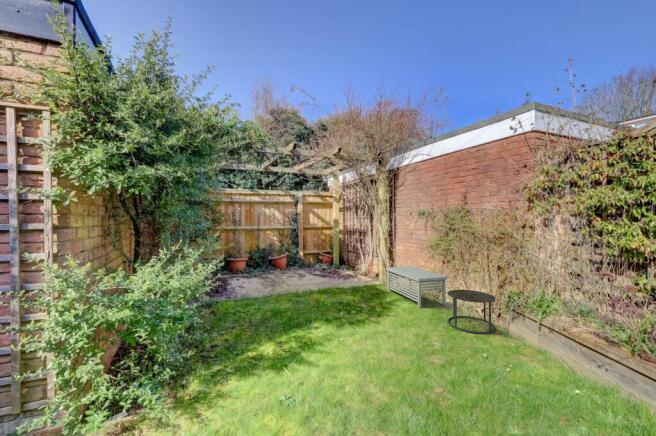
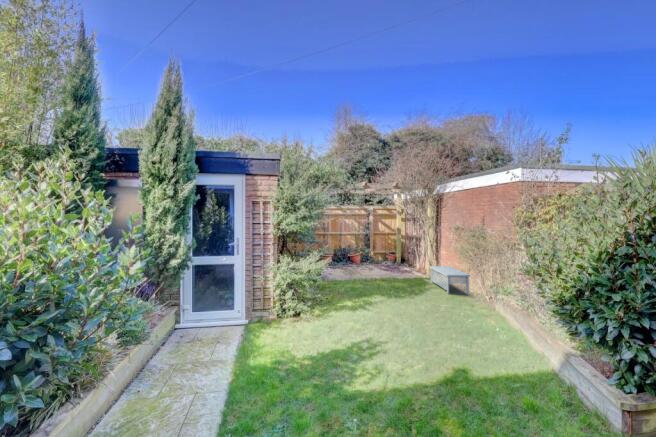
side table: present [447,290,496,334] -> none [461,283,493,310]

